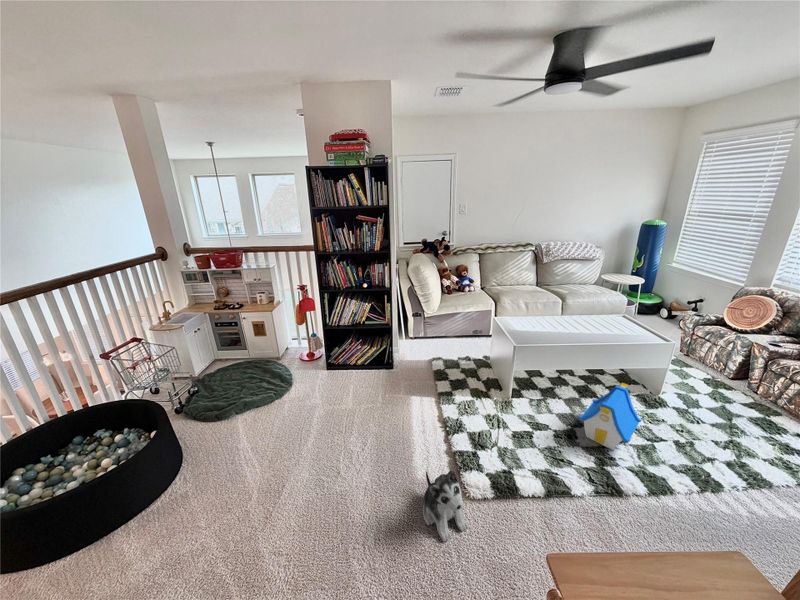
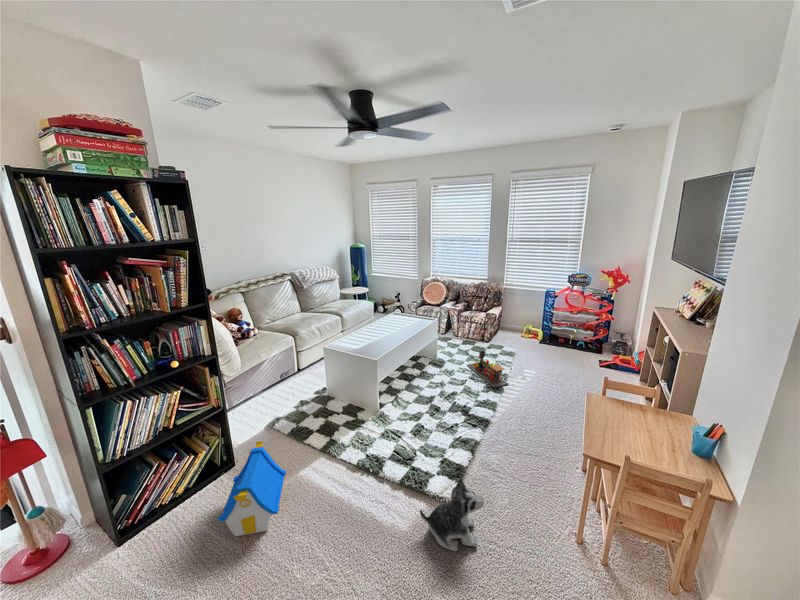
toy house: present [579,383,641,450] -> present [218,441,286,536]
toy train: none [705,418,753,495] -> present [467,351,508,387]

